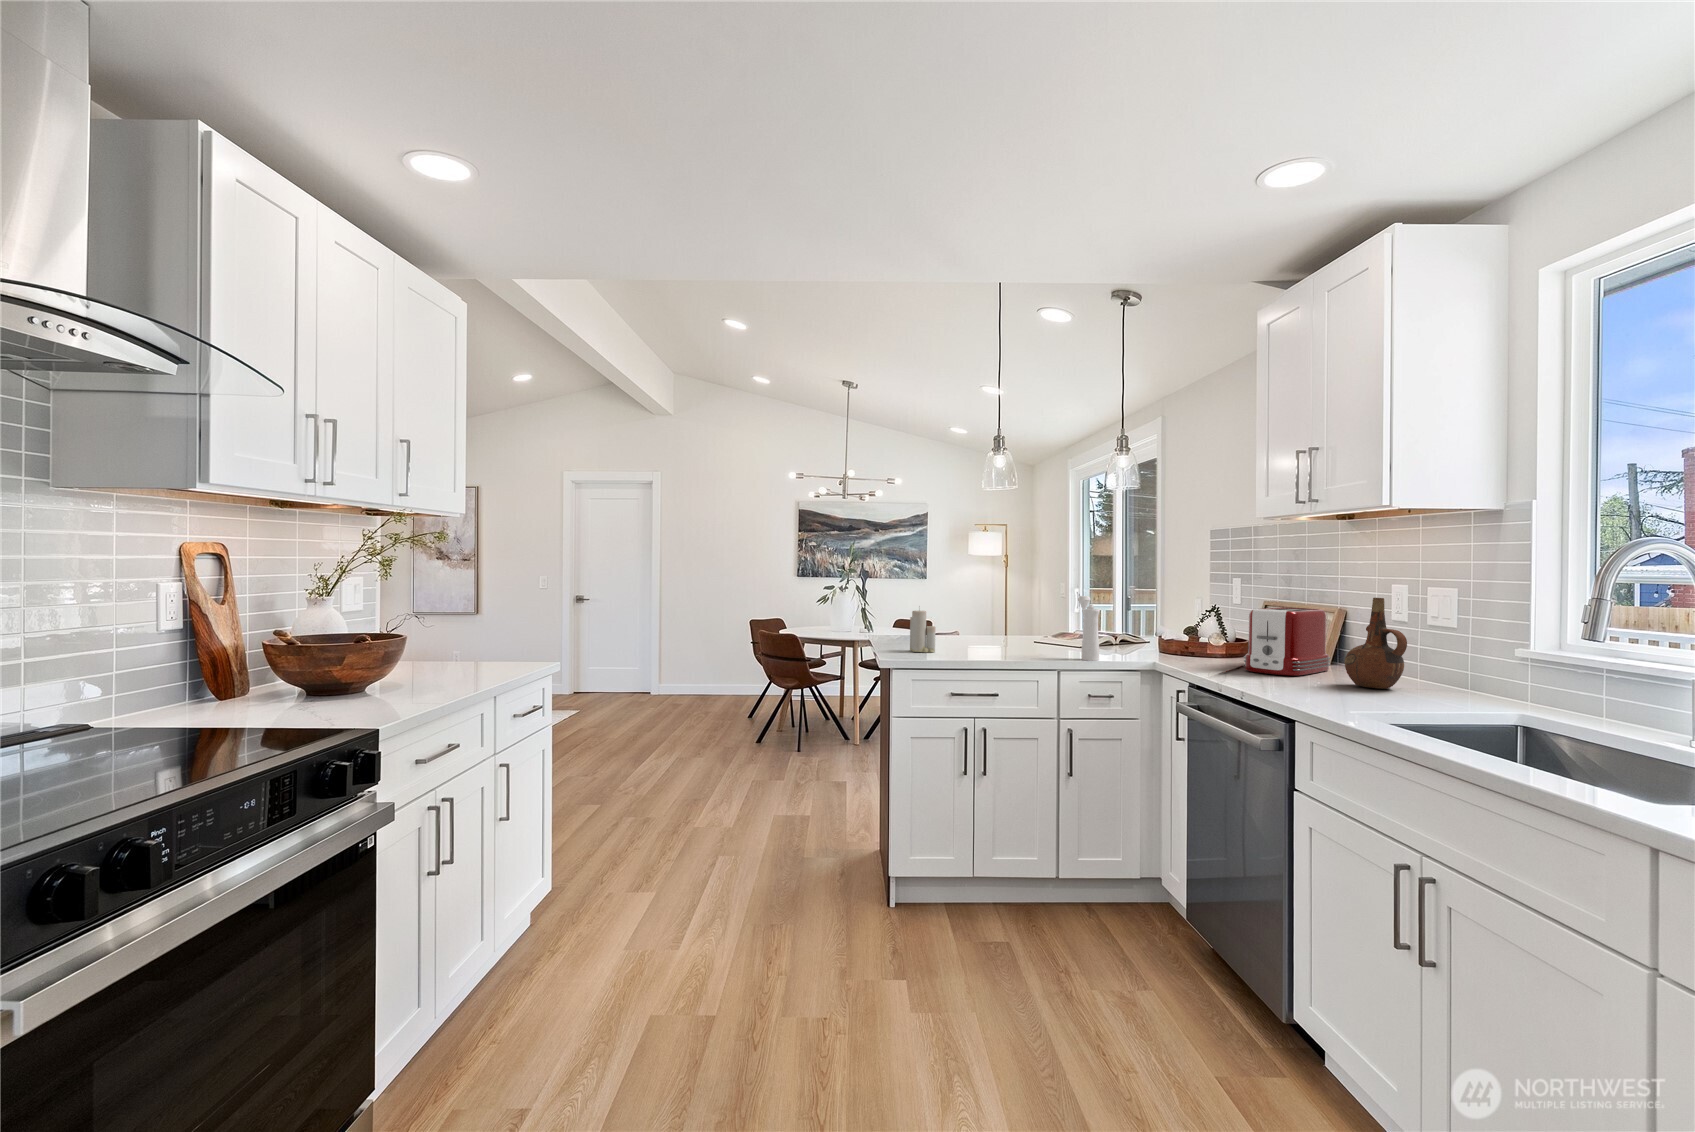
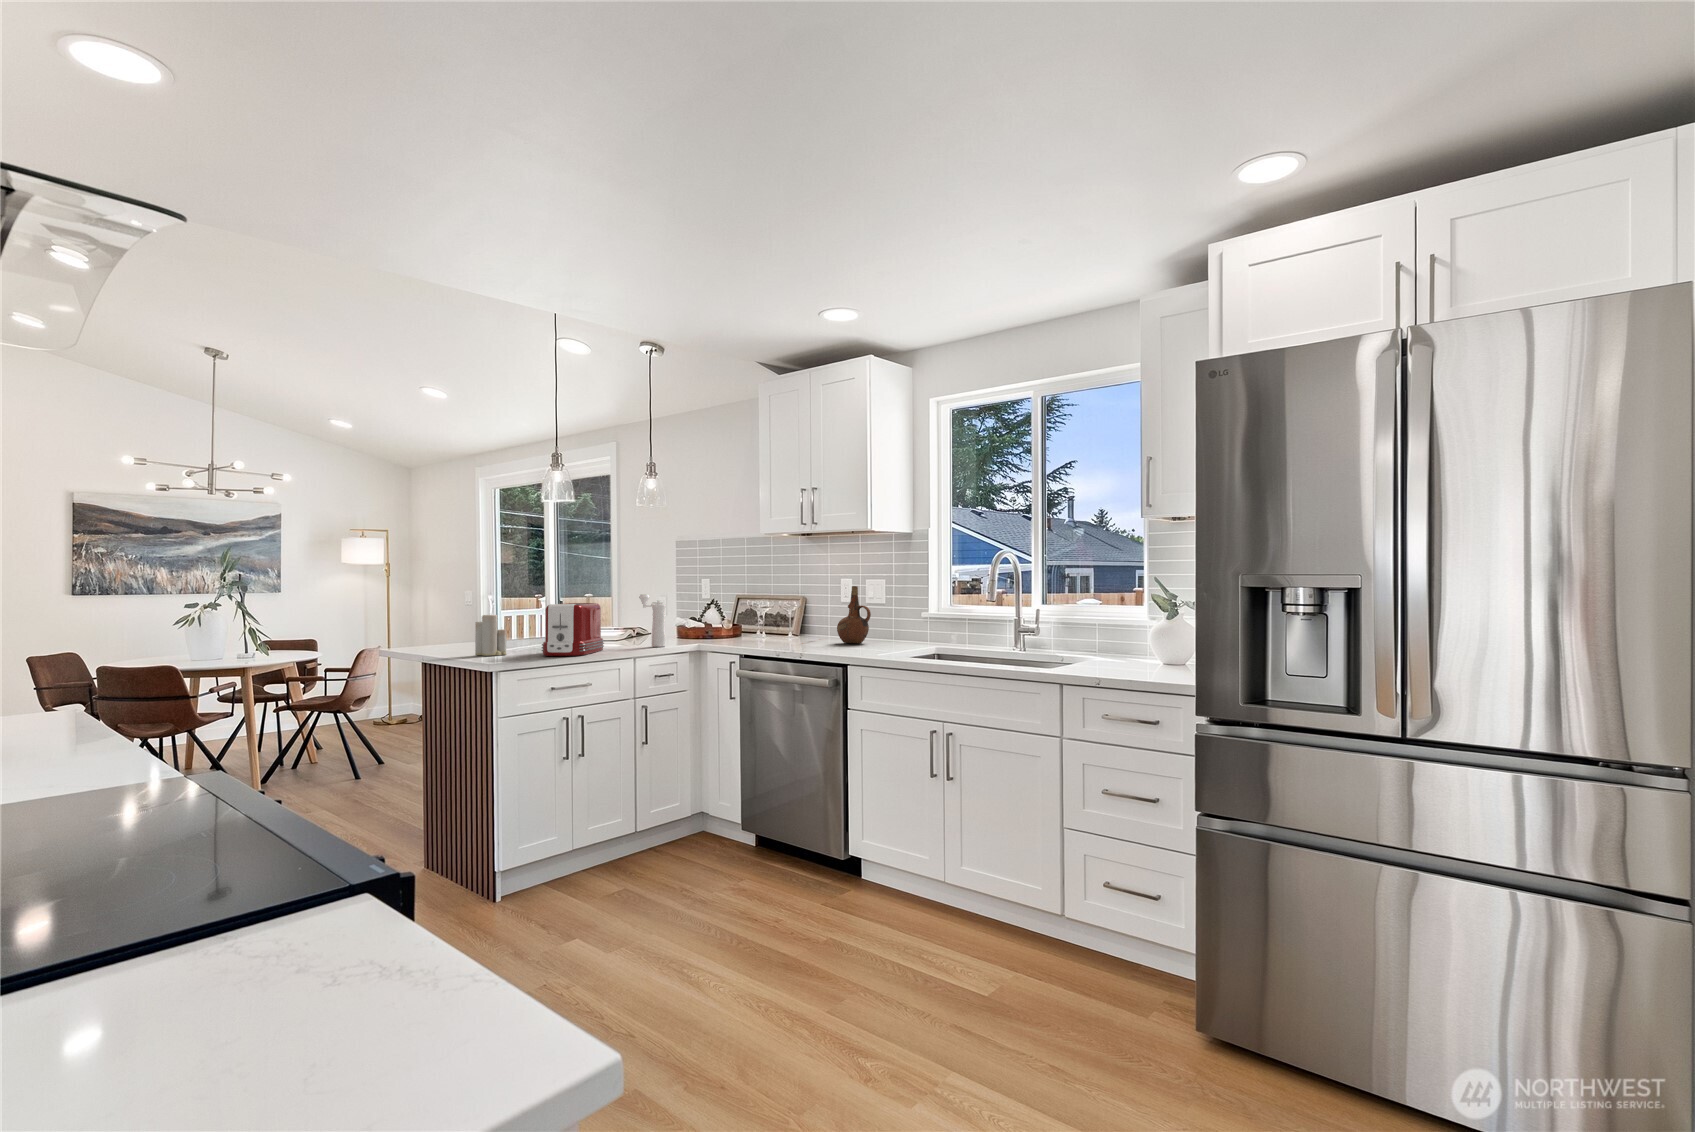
toaster: present [1244,608,1330,676] -> present [542,603,604,656]

